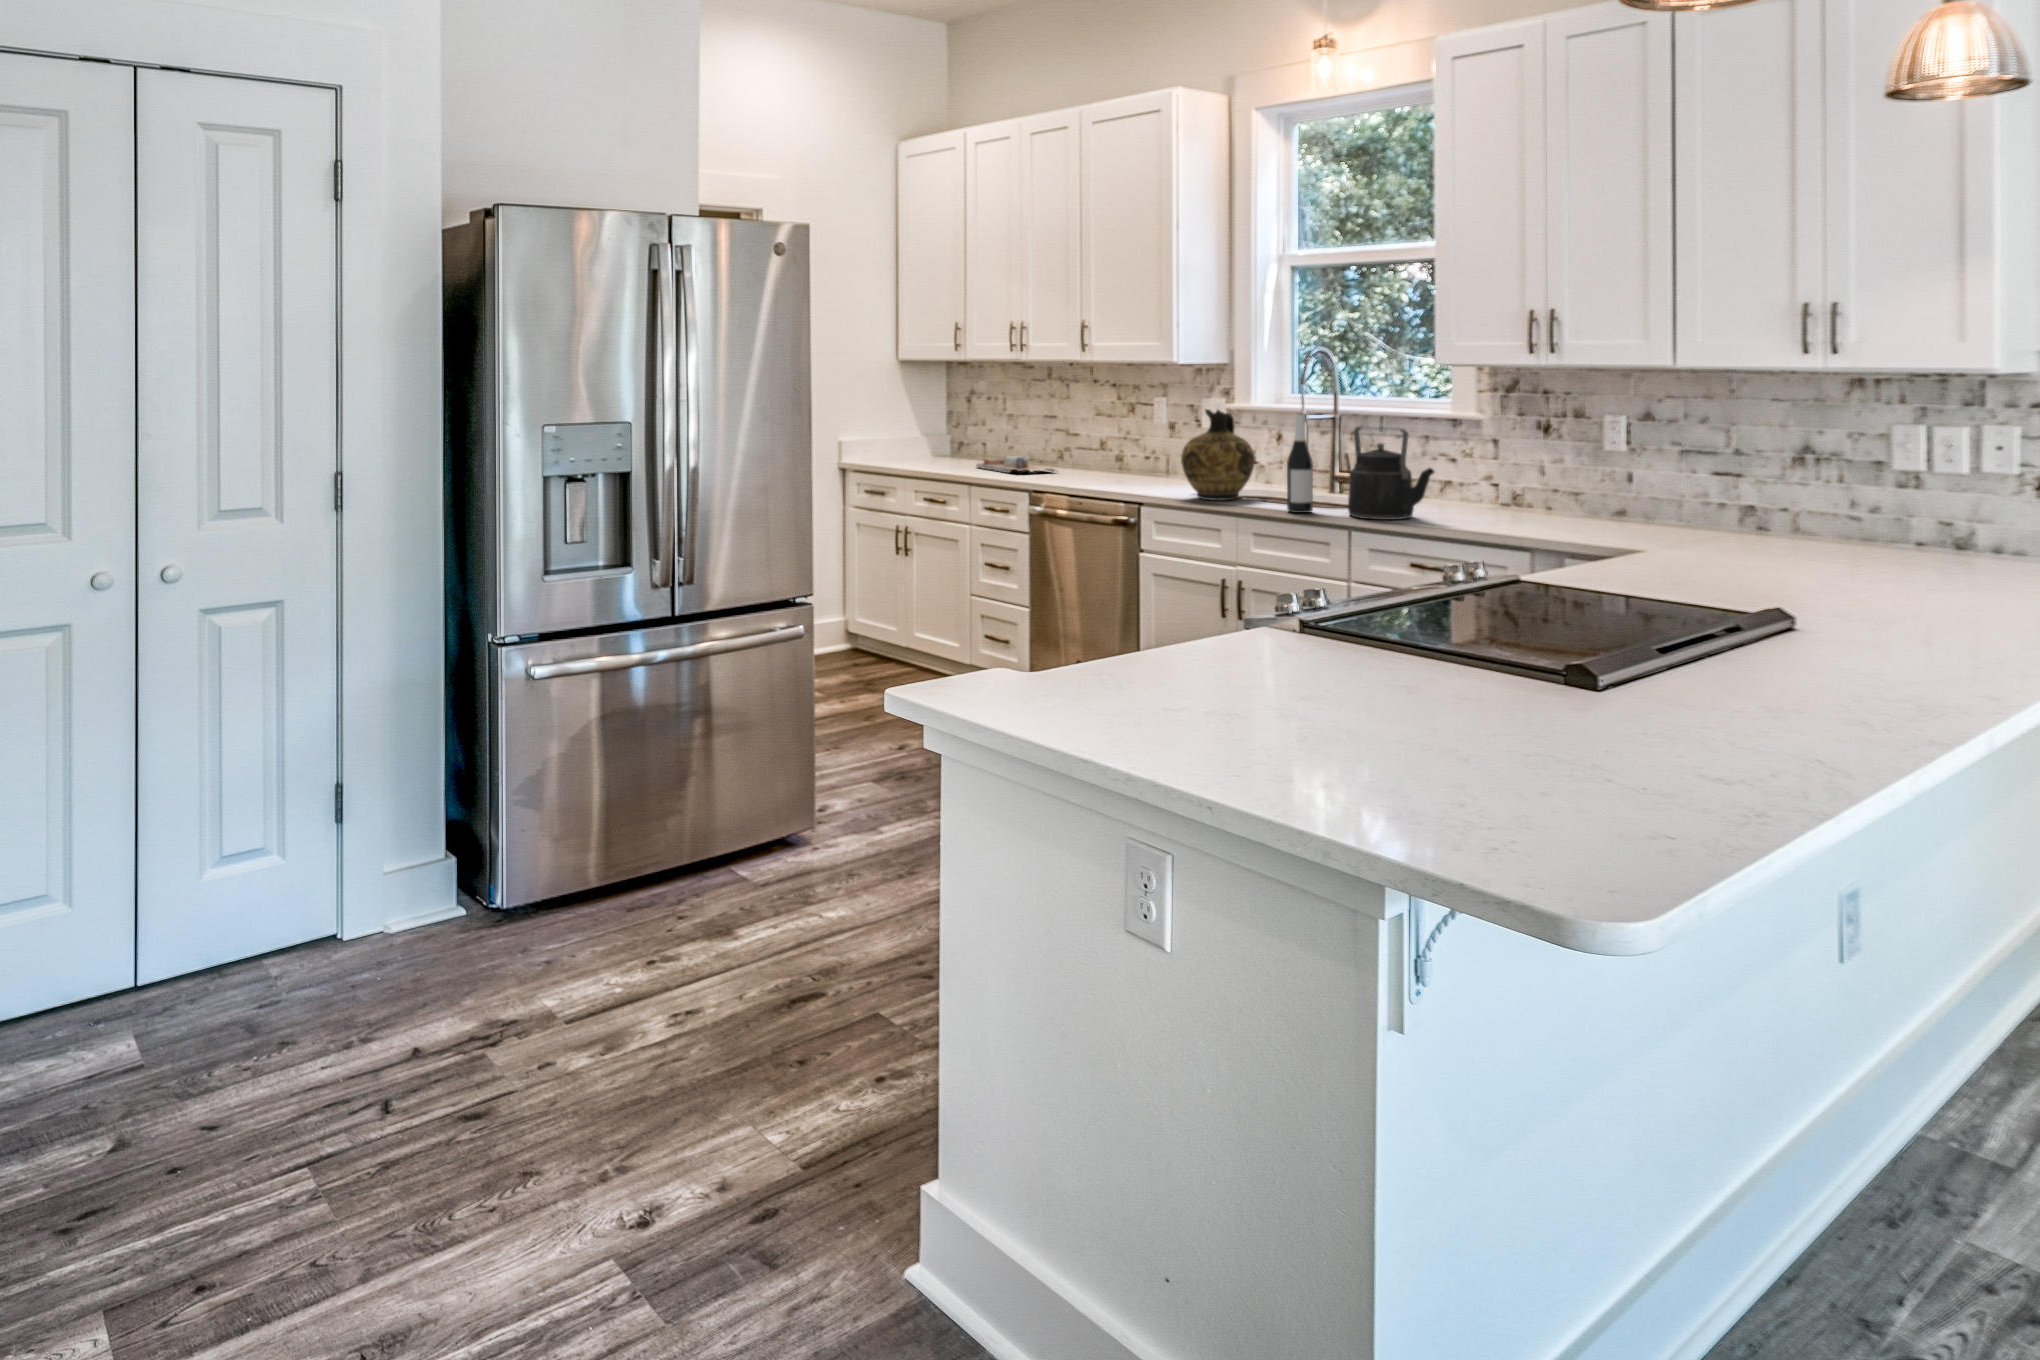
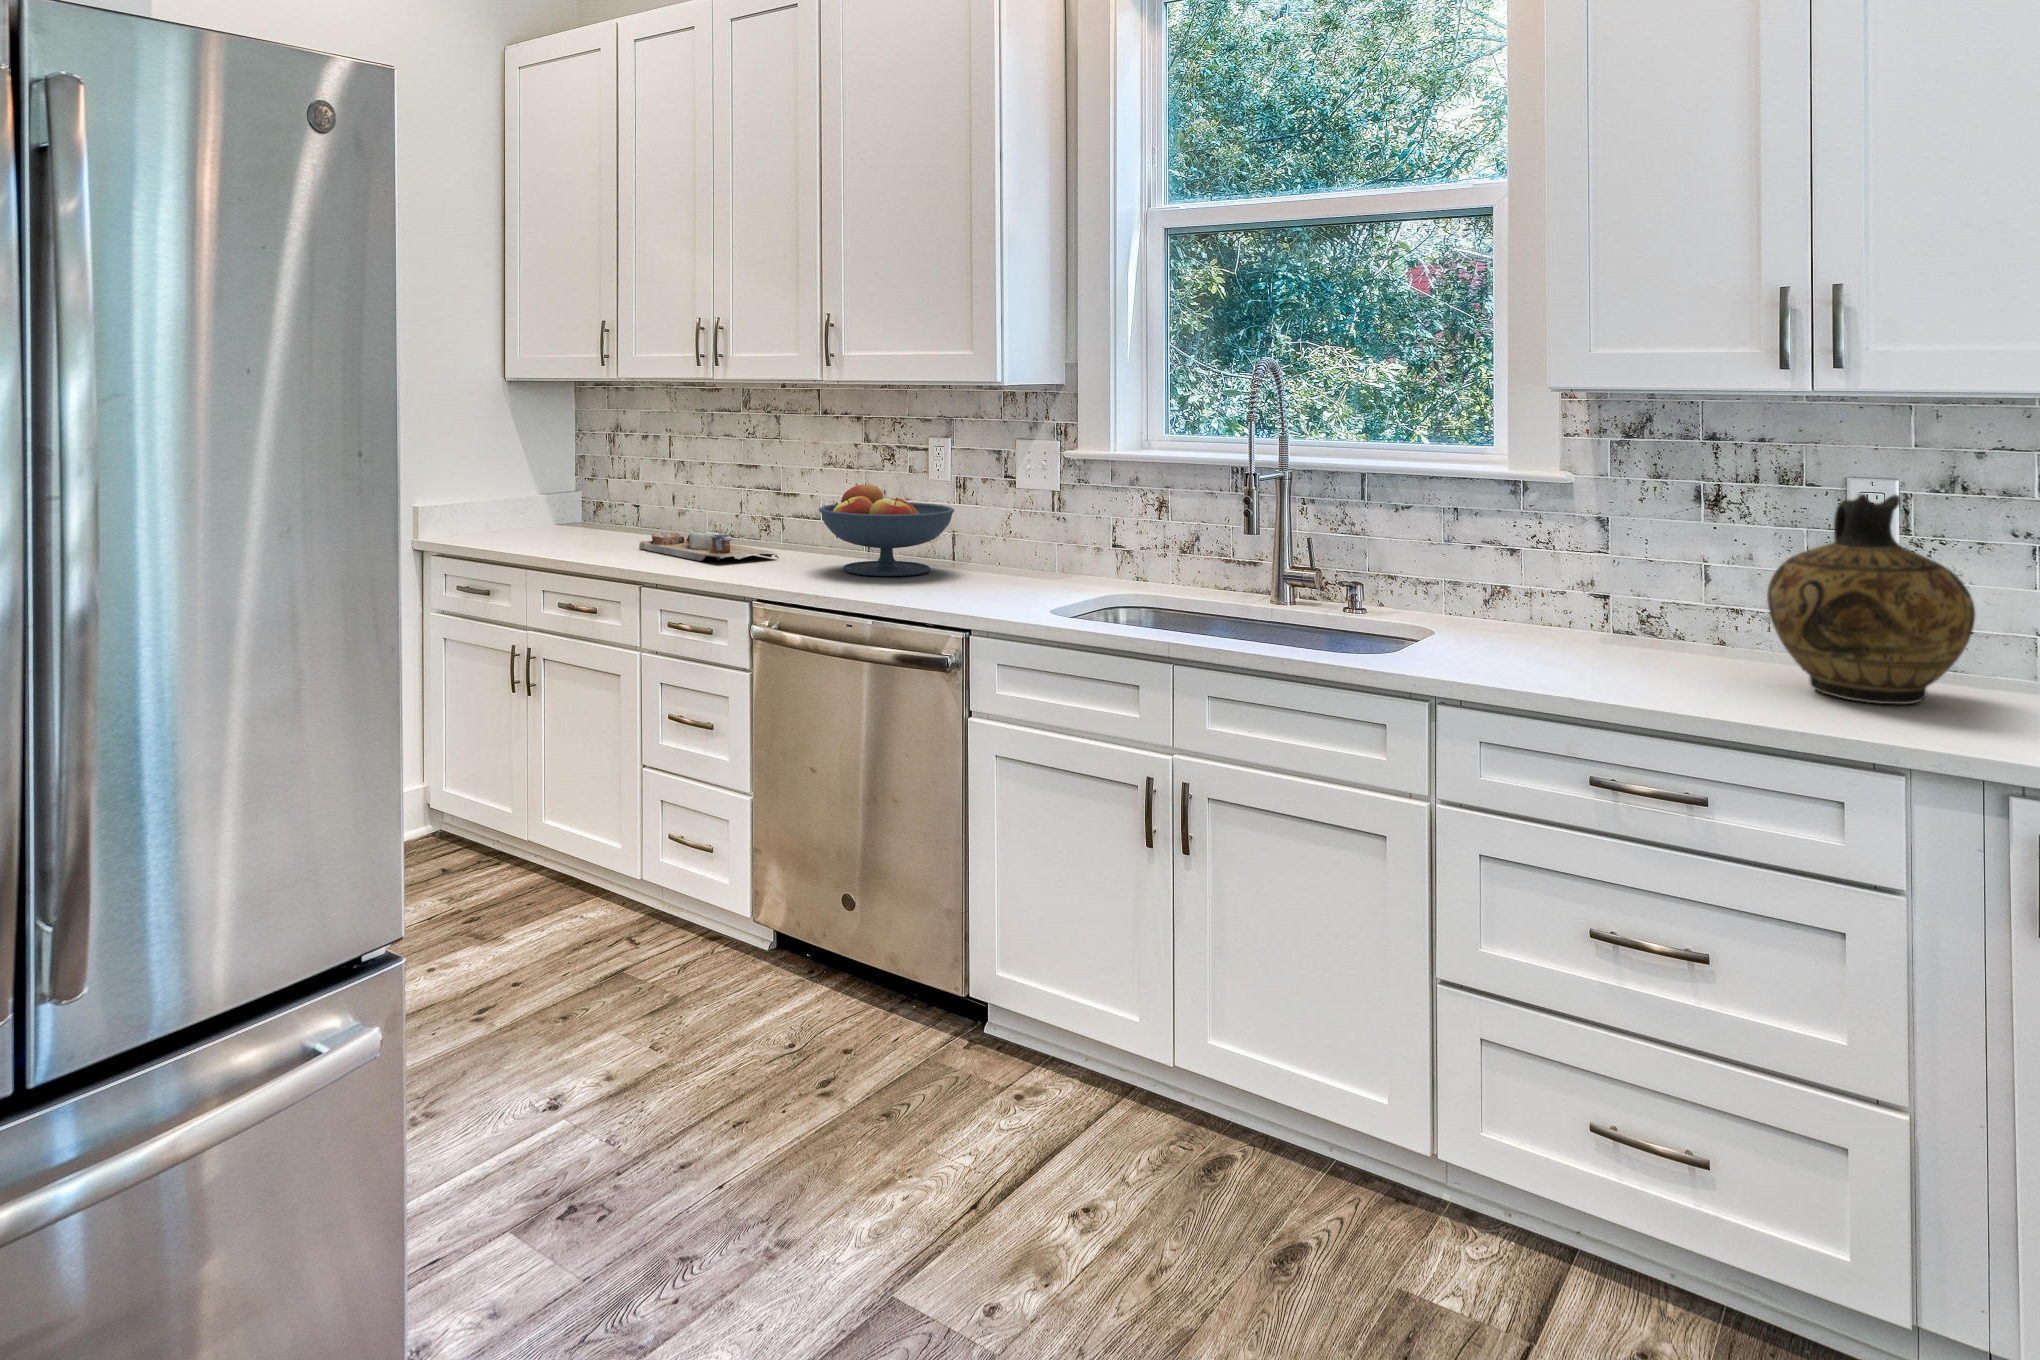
ceramic jug: present [1181,409,1255,501] -> present [1767,494,1975,704]
wine bottle: present [1287,413,1313,513] -> none [1295,477,1345,665]
fruit bowl: none [1077,425,1160,480] -> present [819,483,954,576]
kettle: present [1348,426,1434,520] -> none [1420,502,1620,685]

